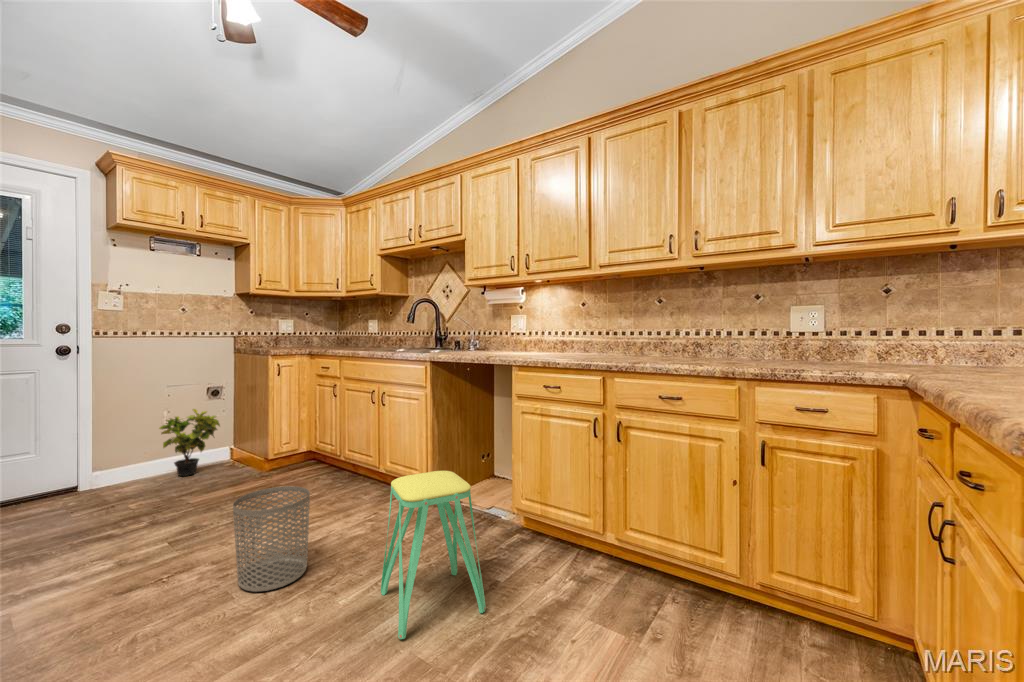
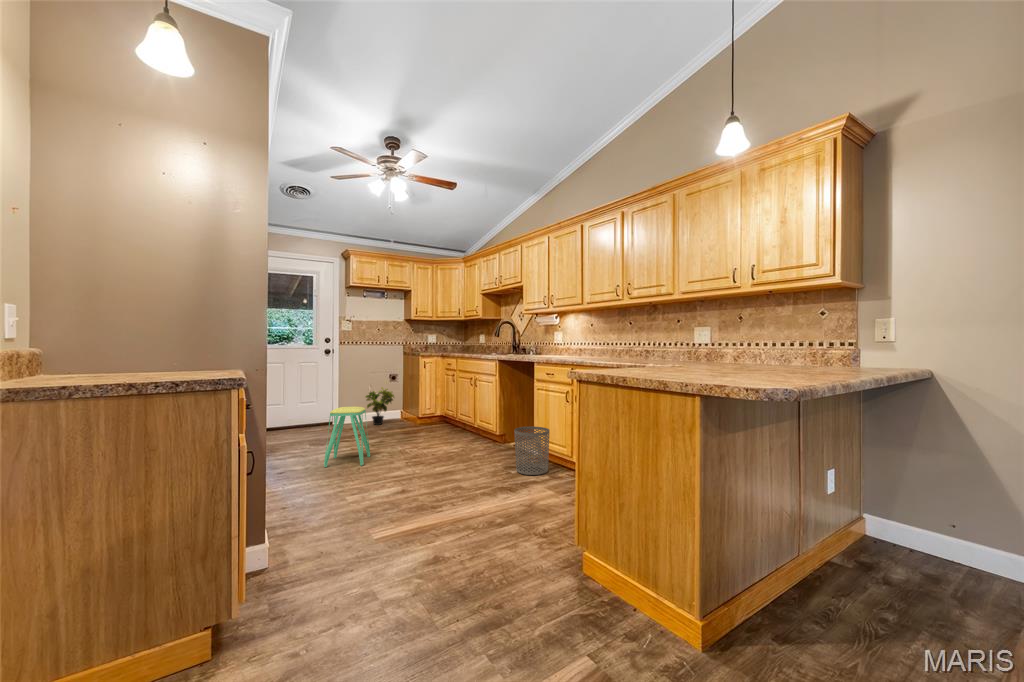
stool: present [381,471,486,639] -> present [324,407,370,467]
waste bin: present [233,486,310,592] -> present [514,426,550,475]

